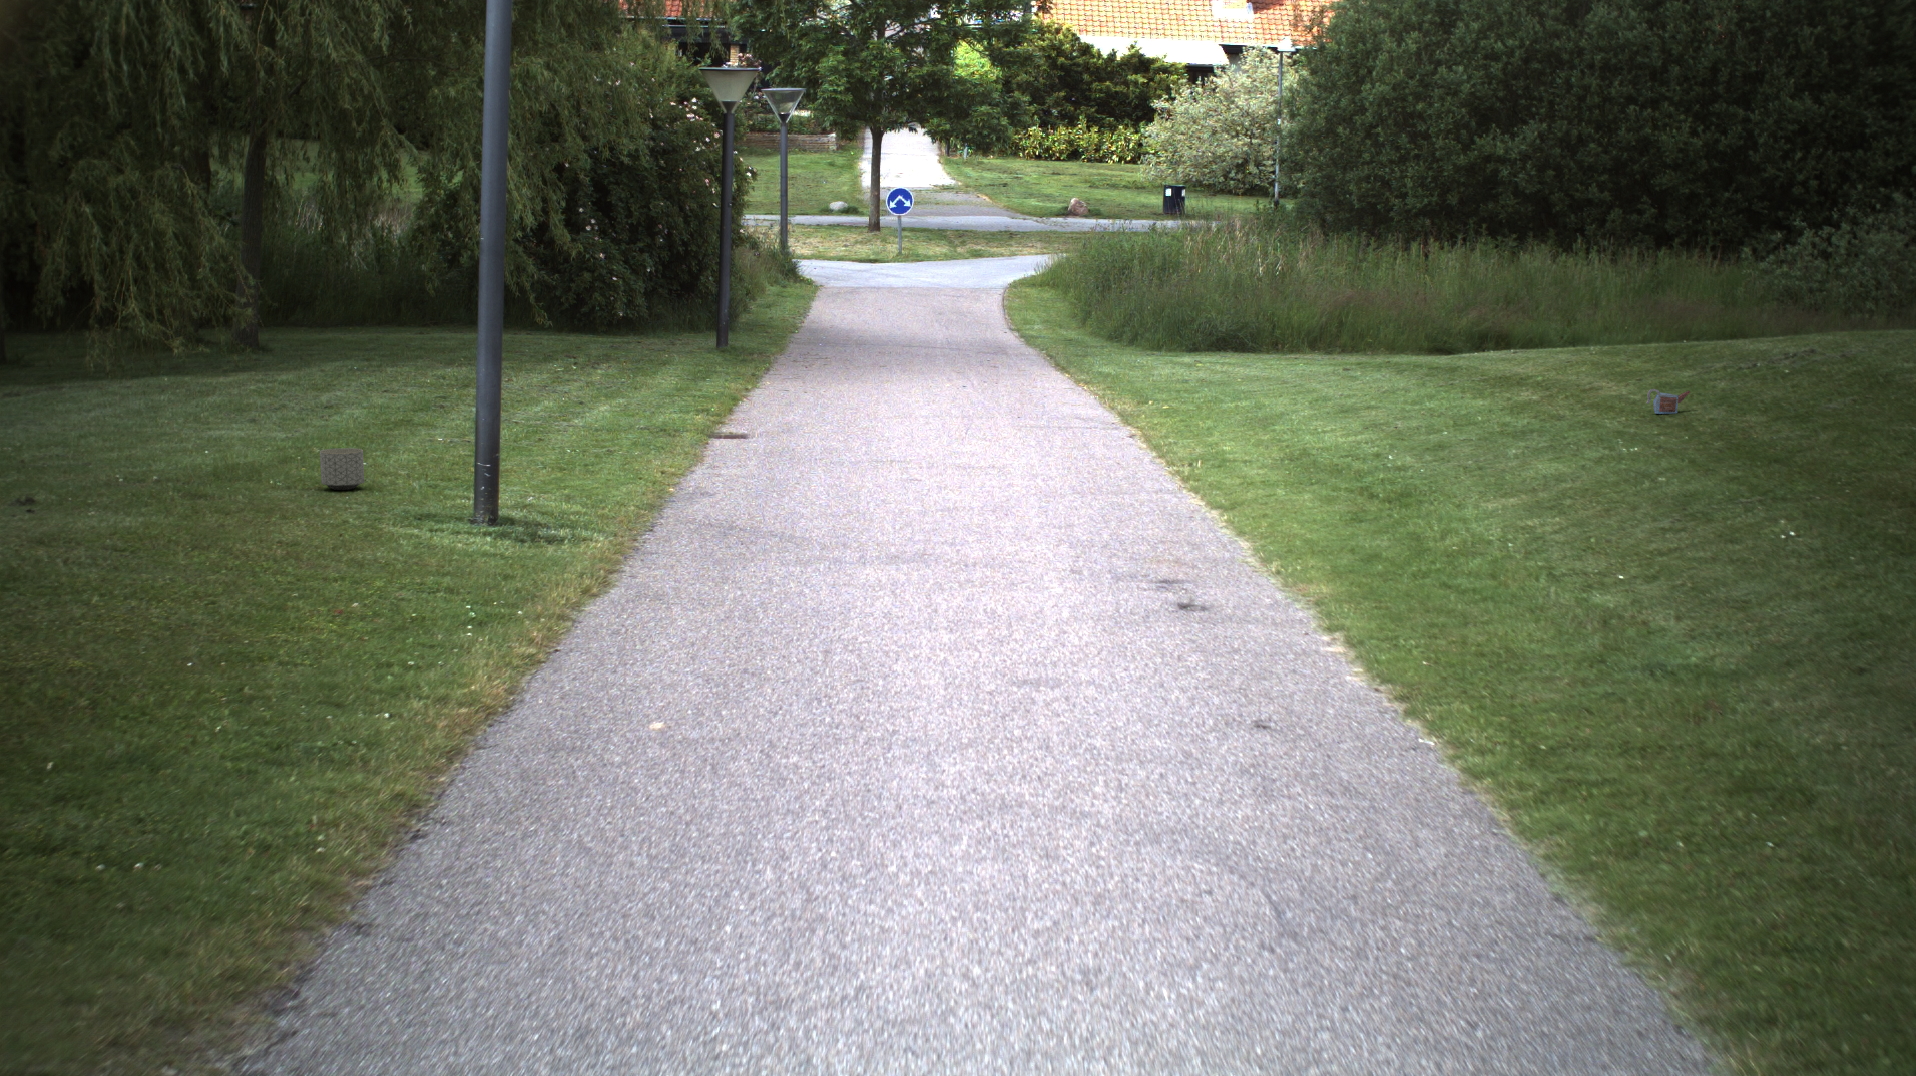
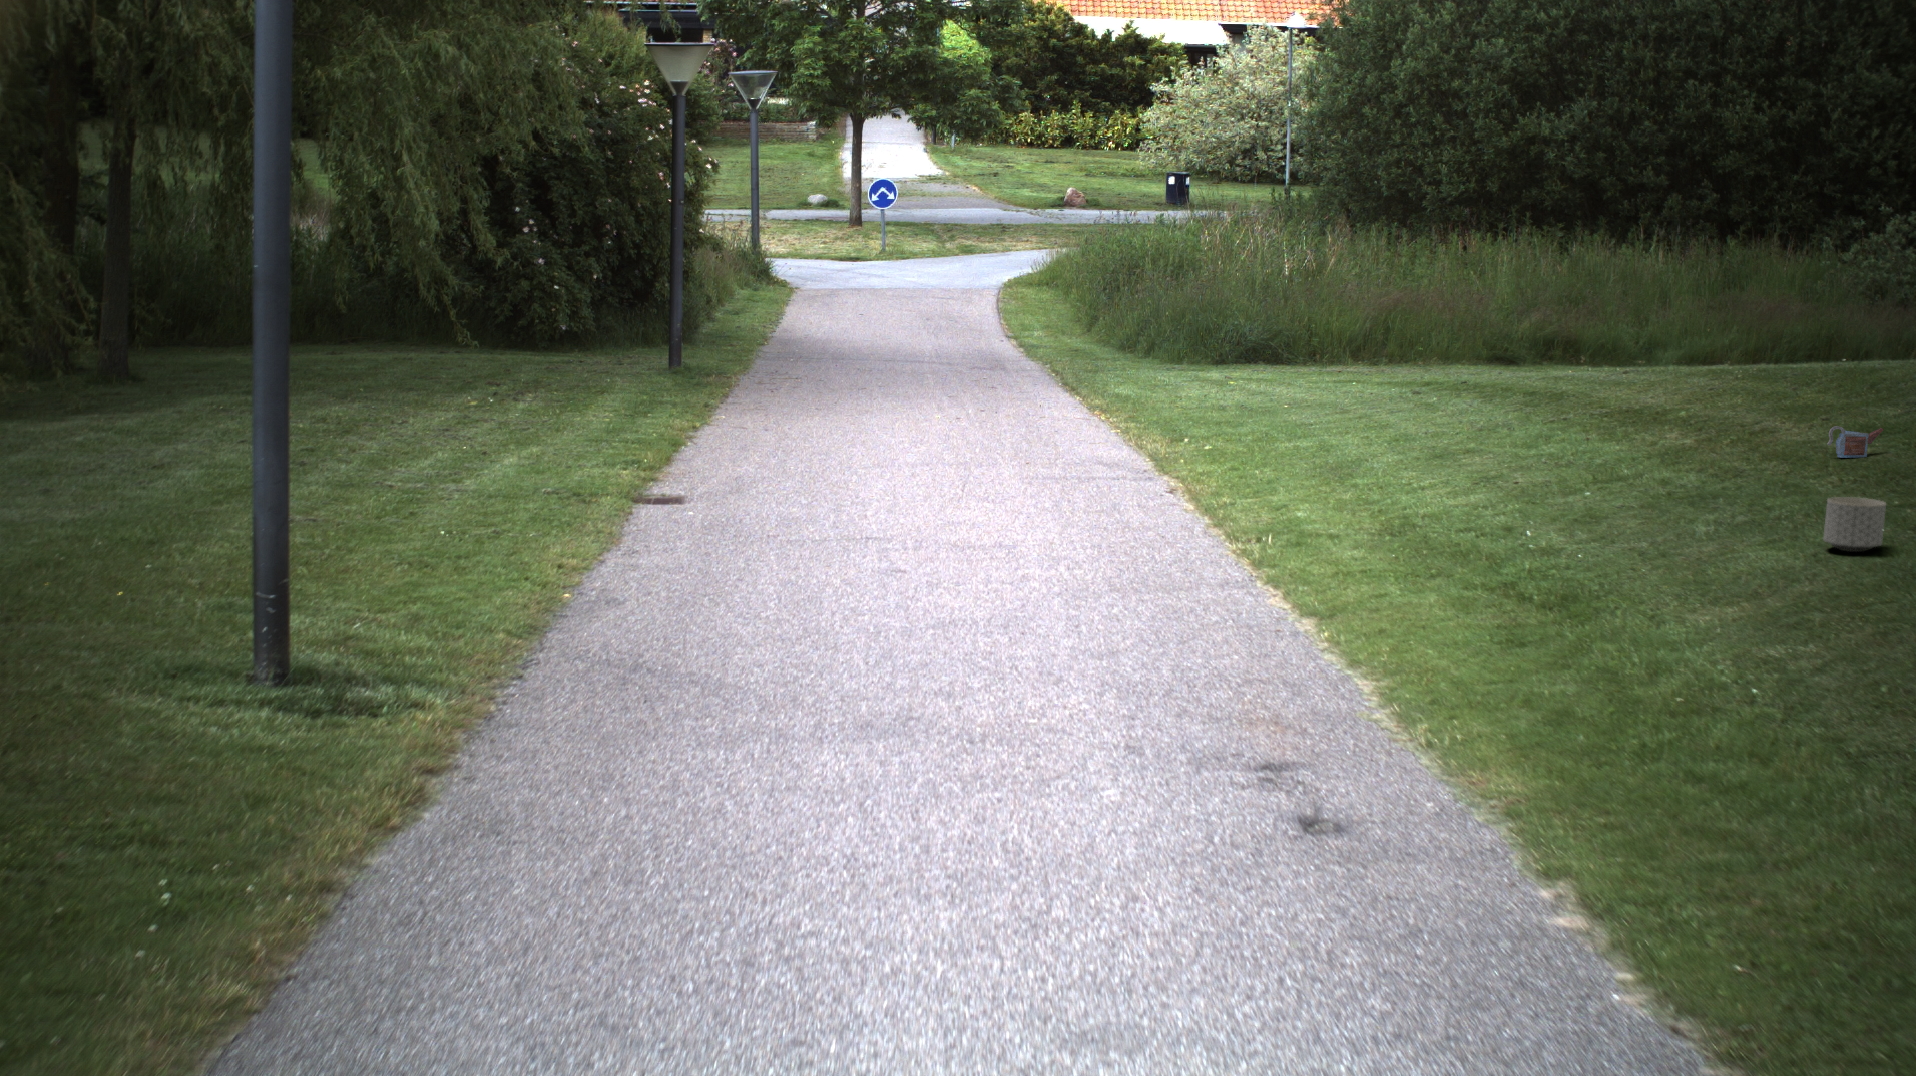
planter: present [320,448,364,490] -> present [1823,497,1886,552]

